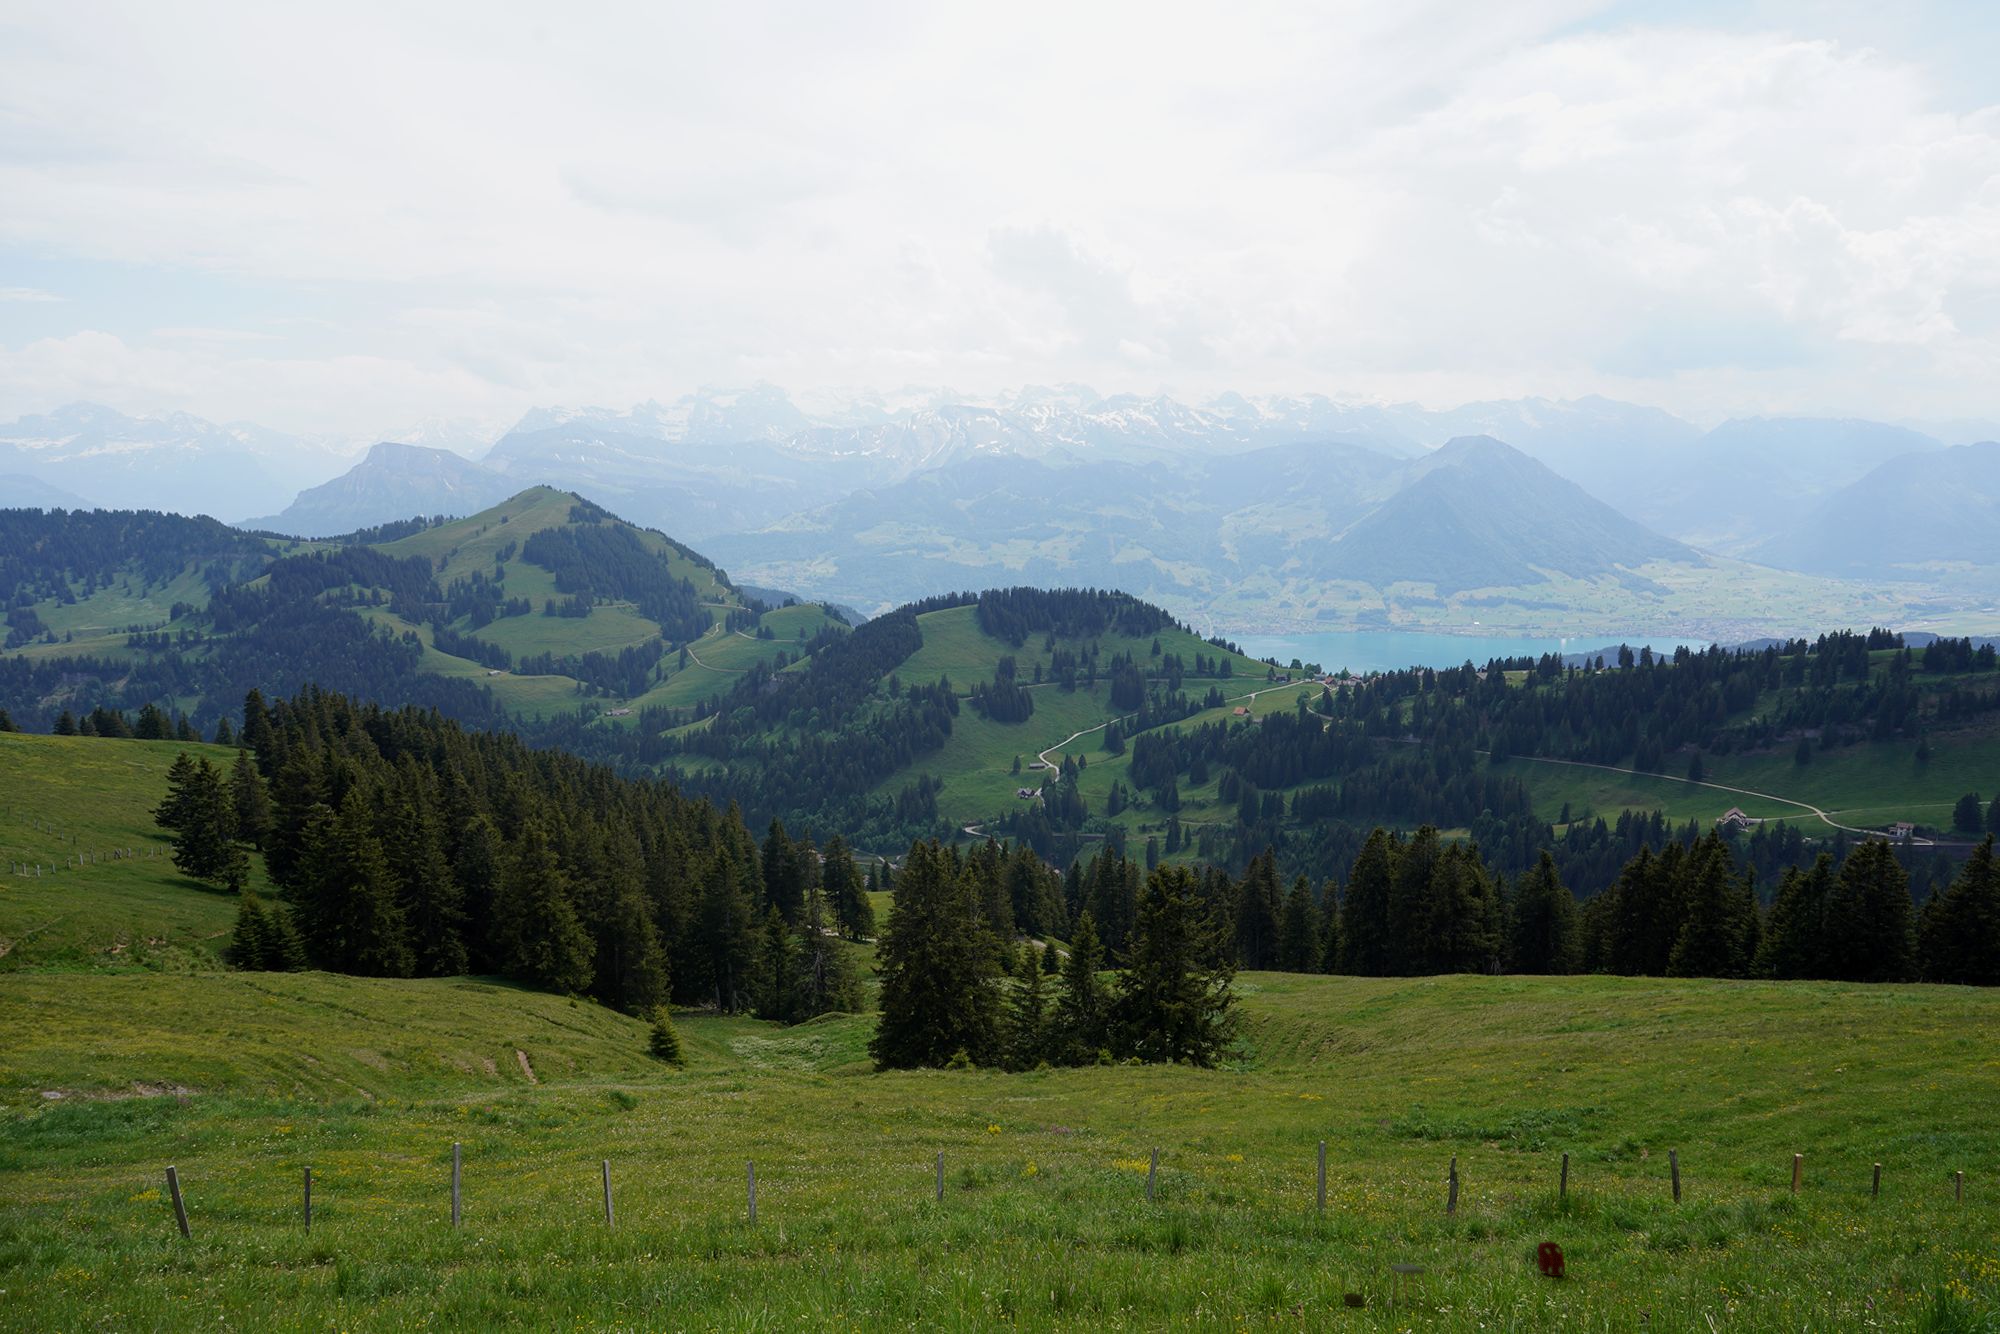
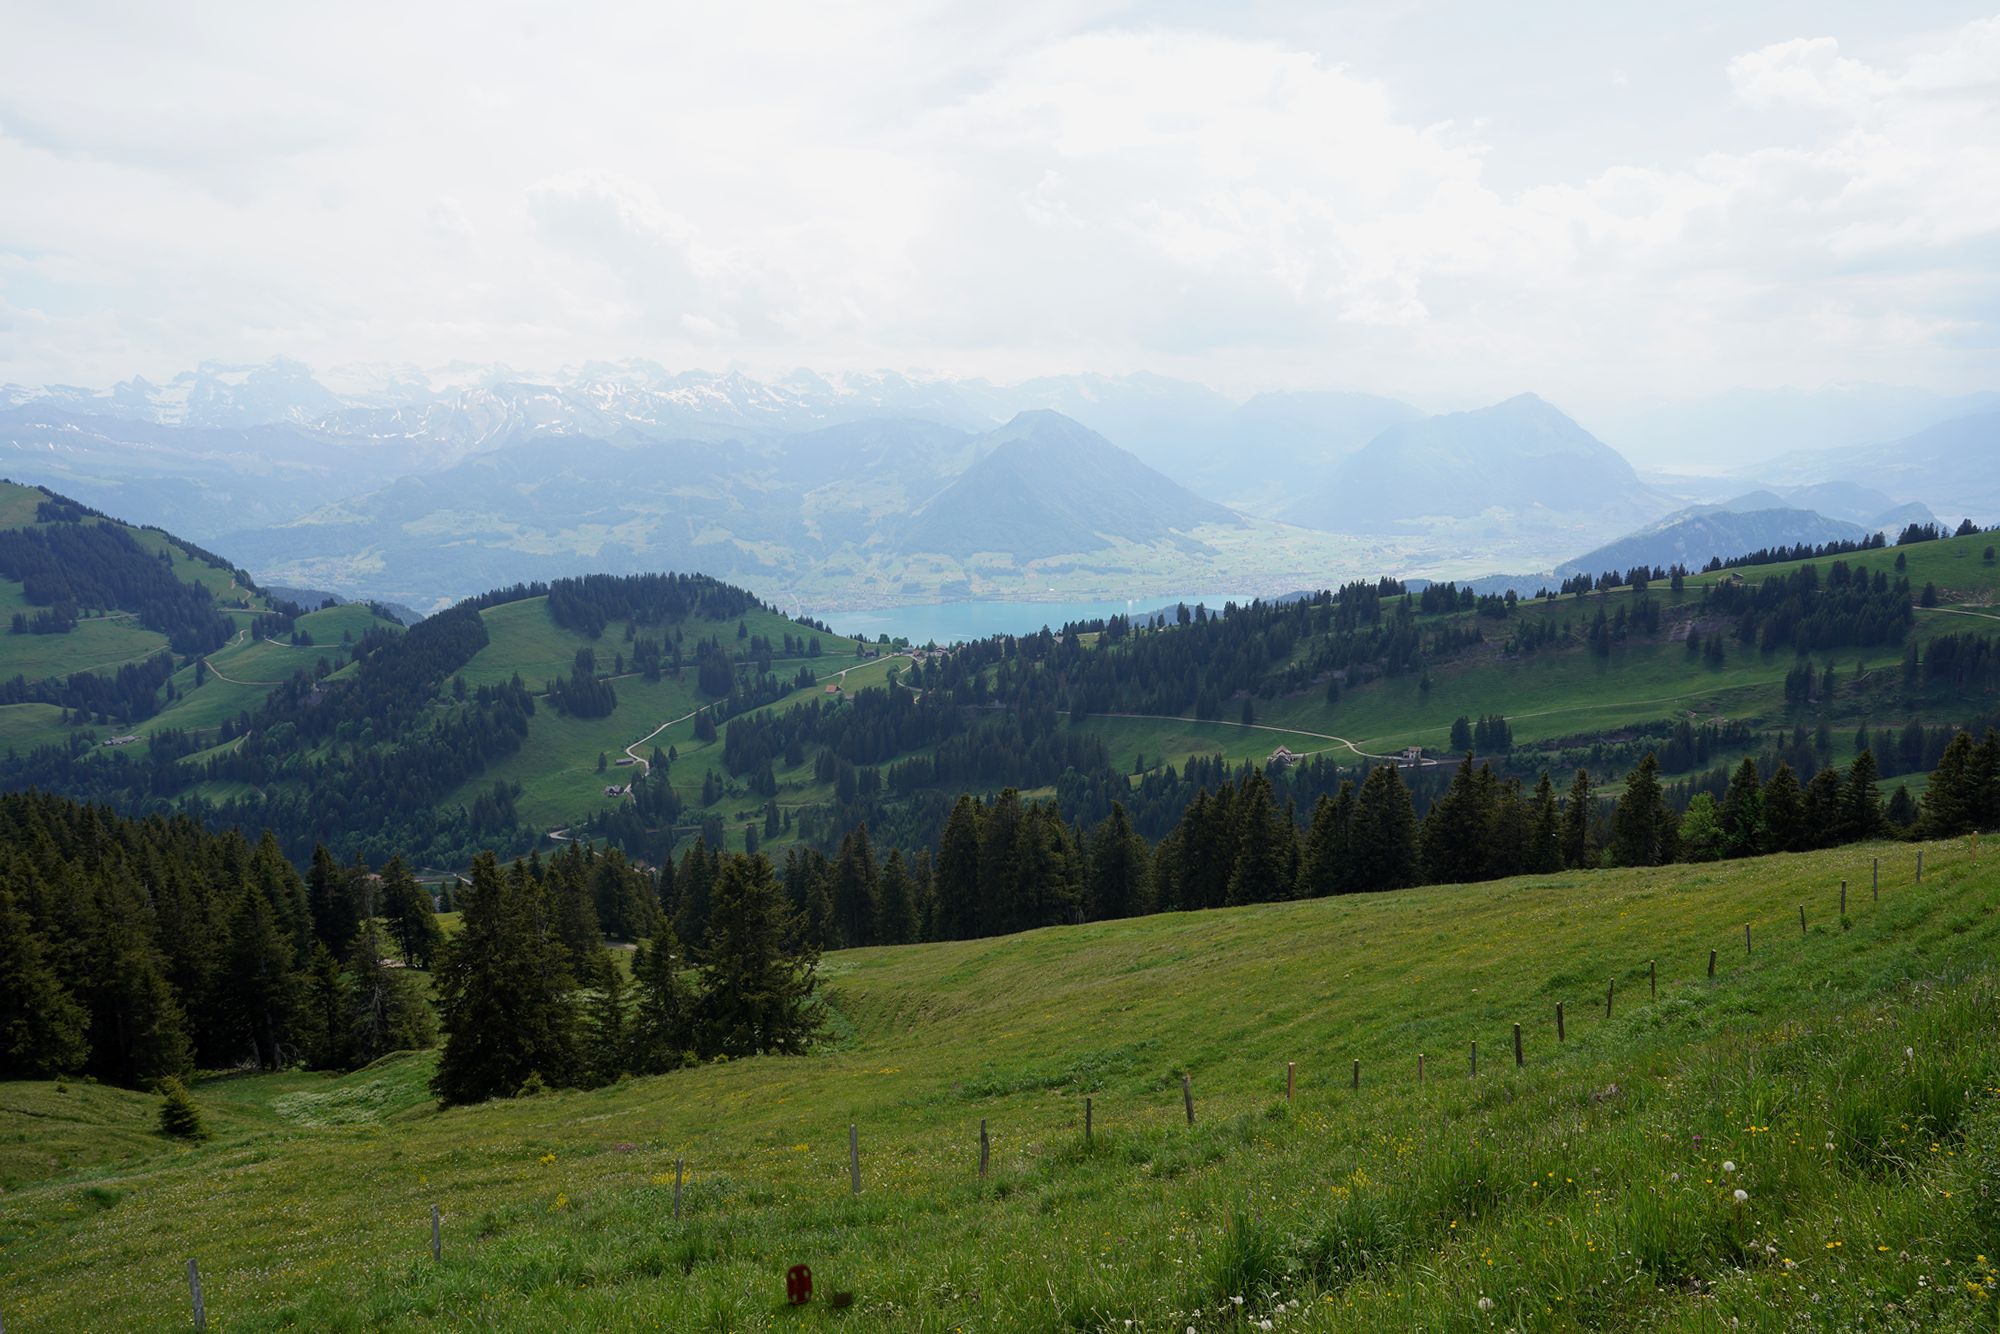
backpack: present [1537,1241,1565,1276] -> present [786,1264,813,1304]
stool: present [1391,1264,1431,1306] -> none [884,1248,921,1295]

